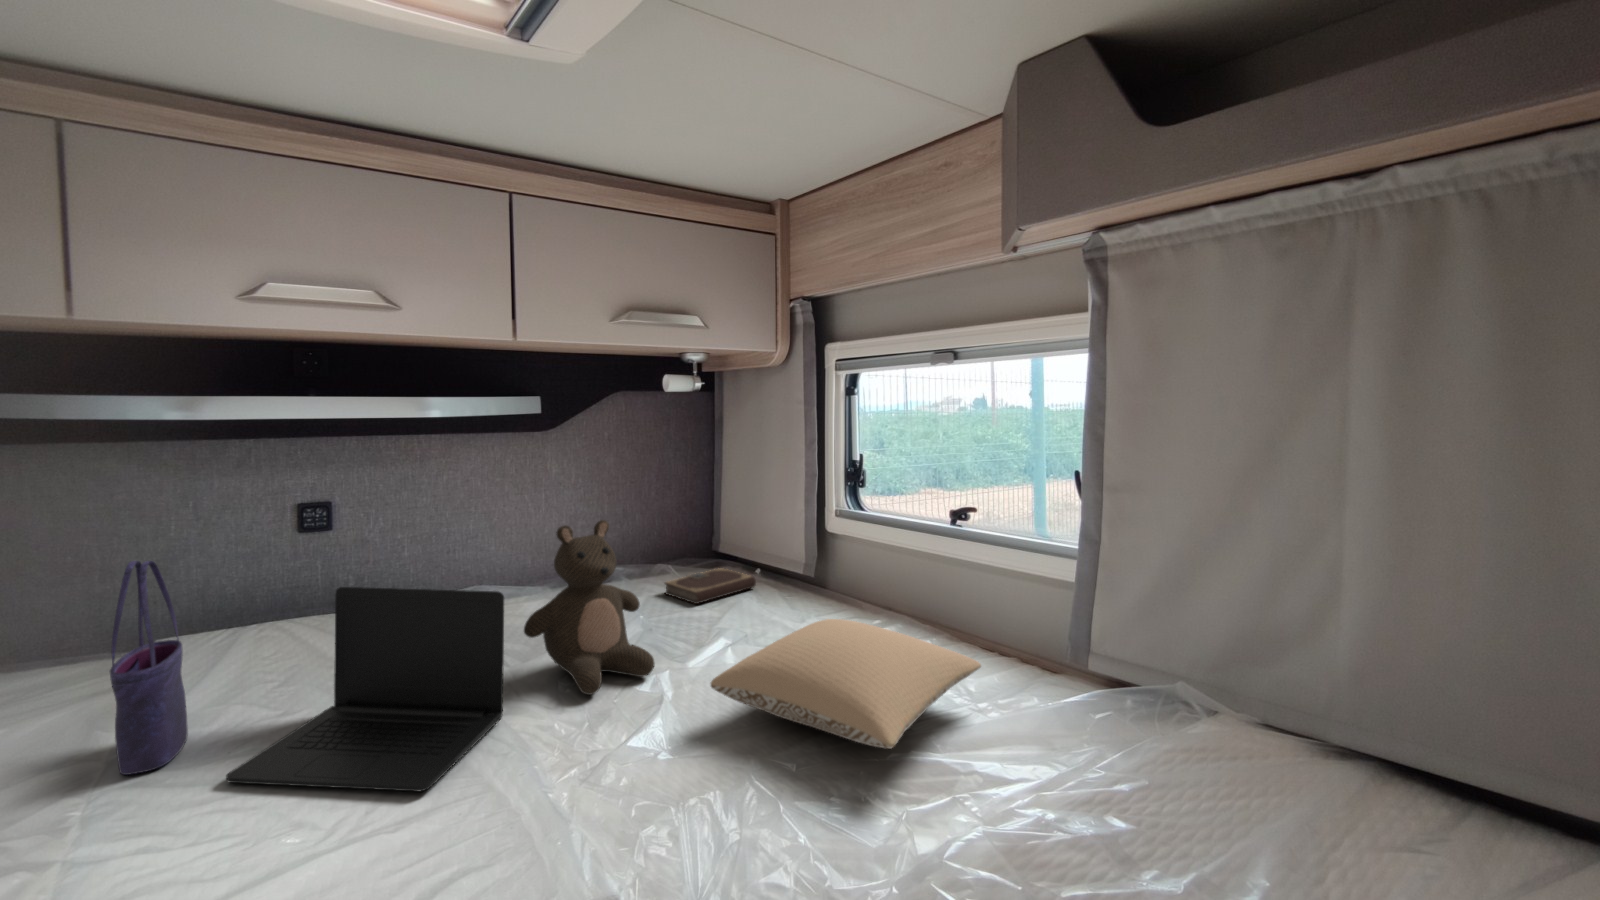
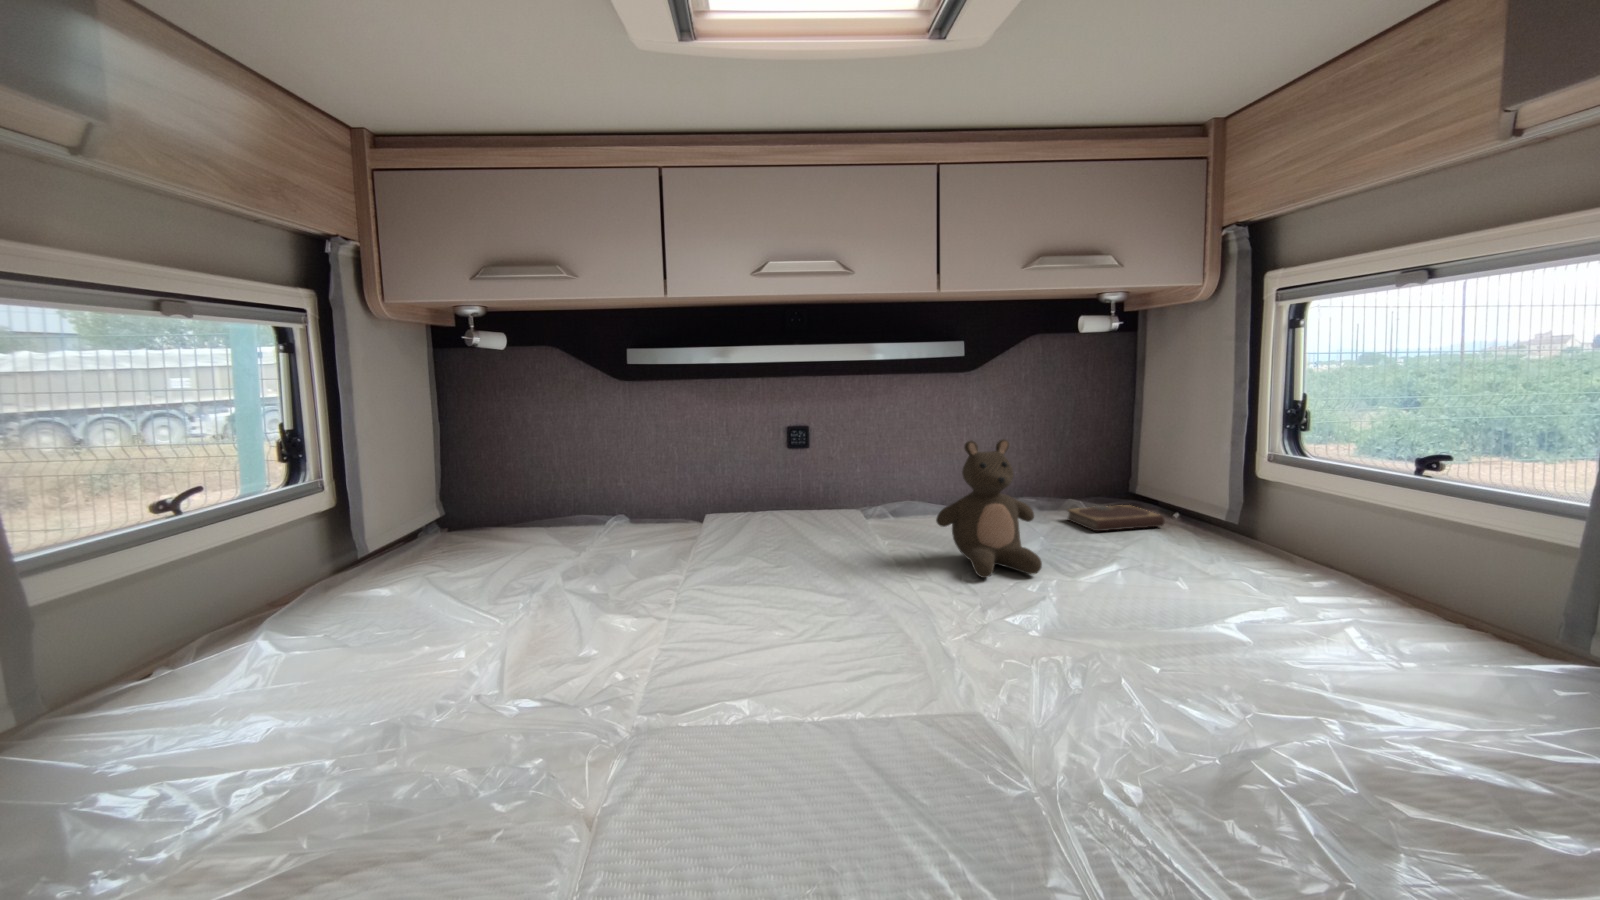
tote bag: present [109,561,188,775] -> none [707,440,741,563]
laptop: present [226,587,504,791] -> none [756,471,920,607]
pillow: present [711,619,981,749] -> none [1086,550,1442,670]

